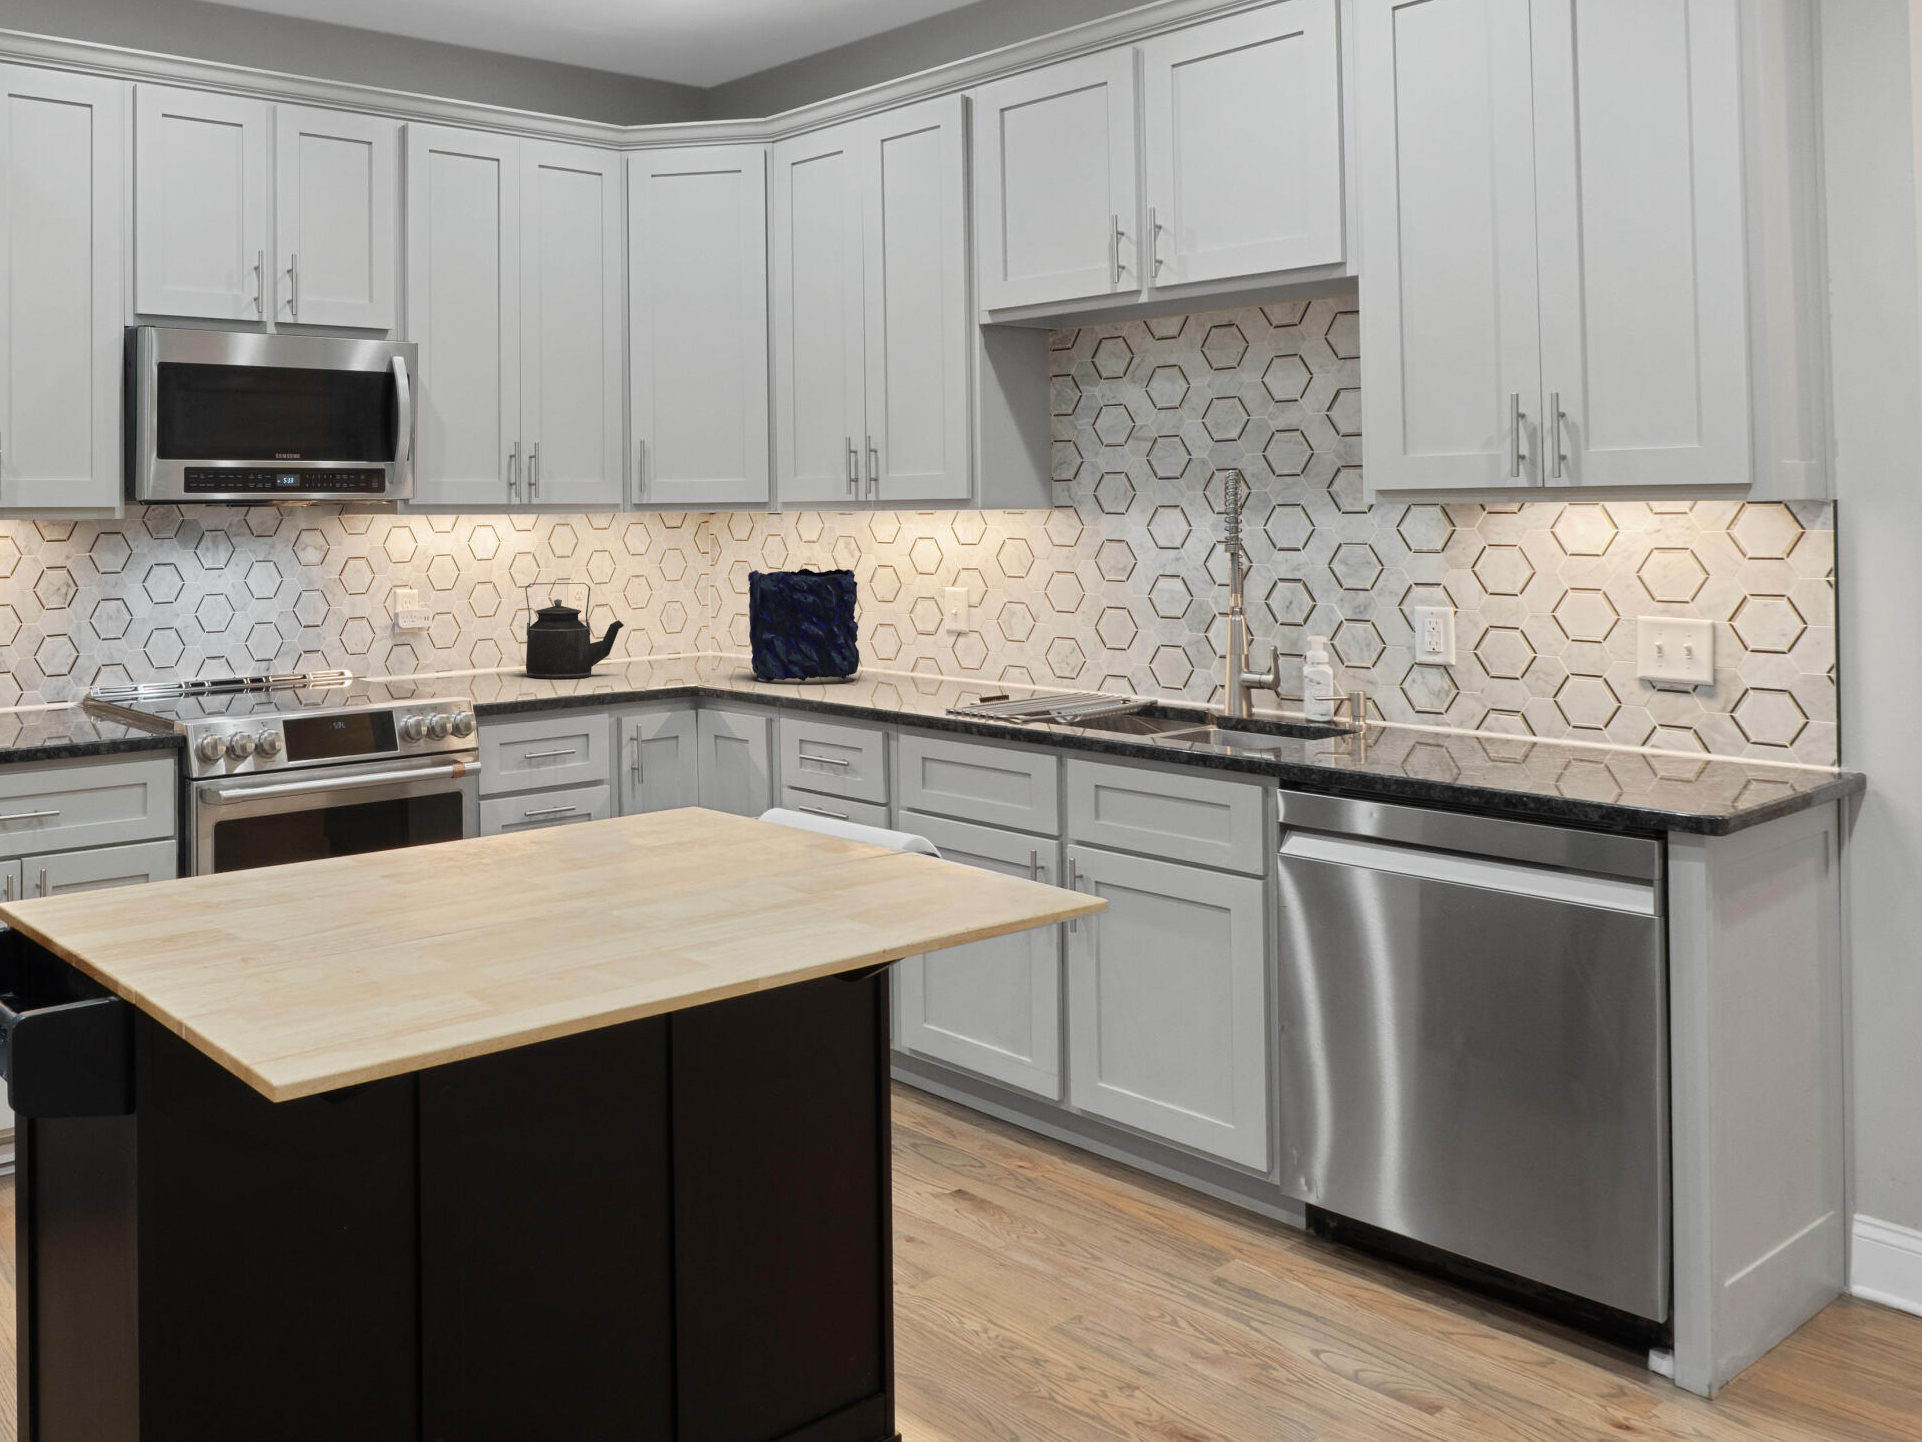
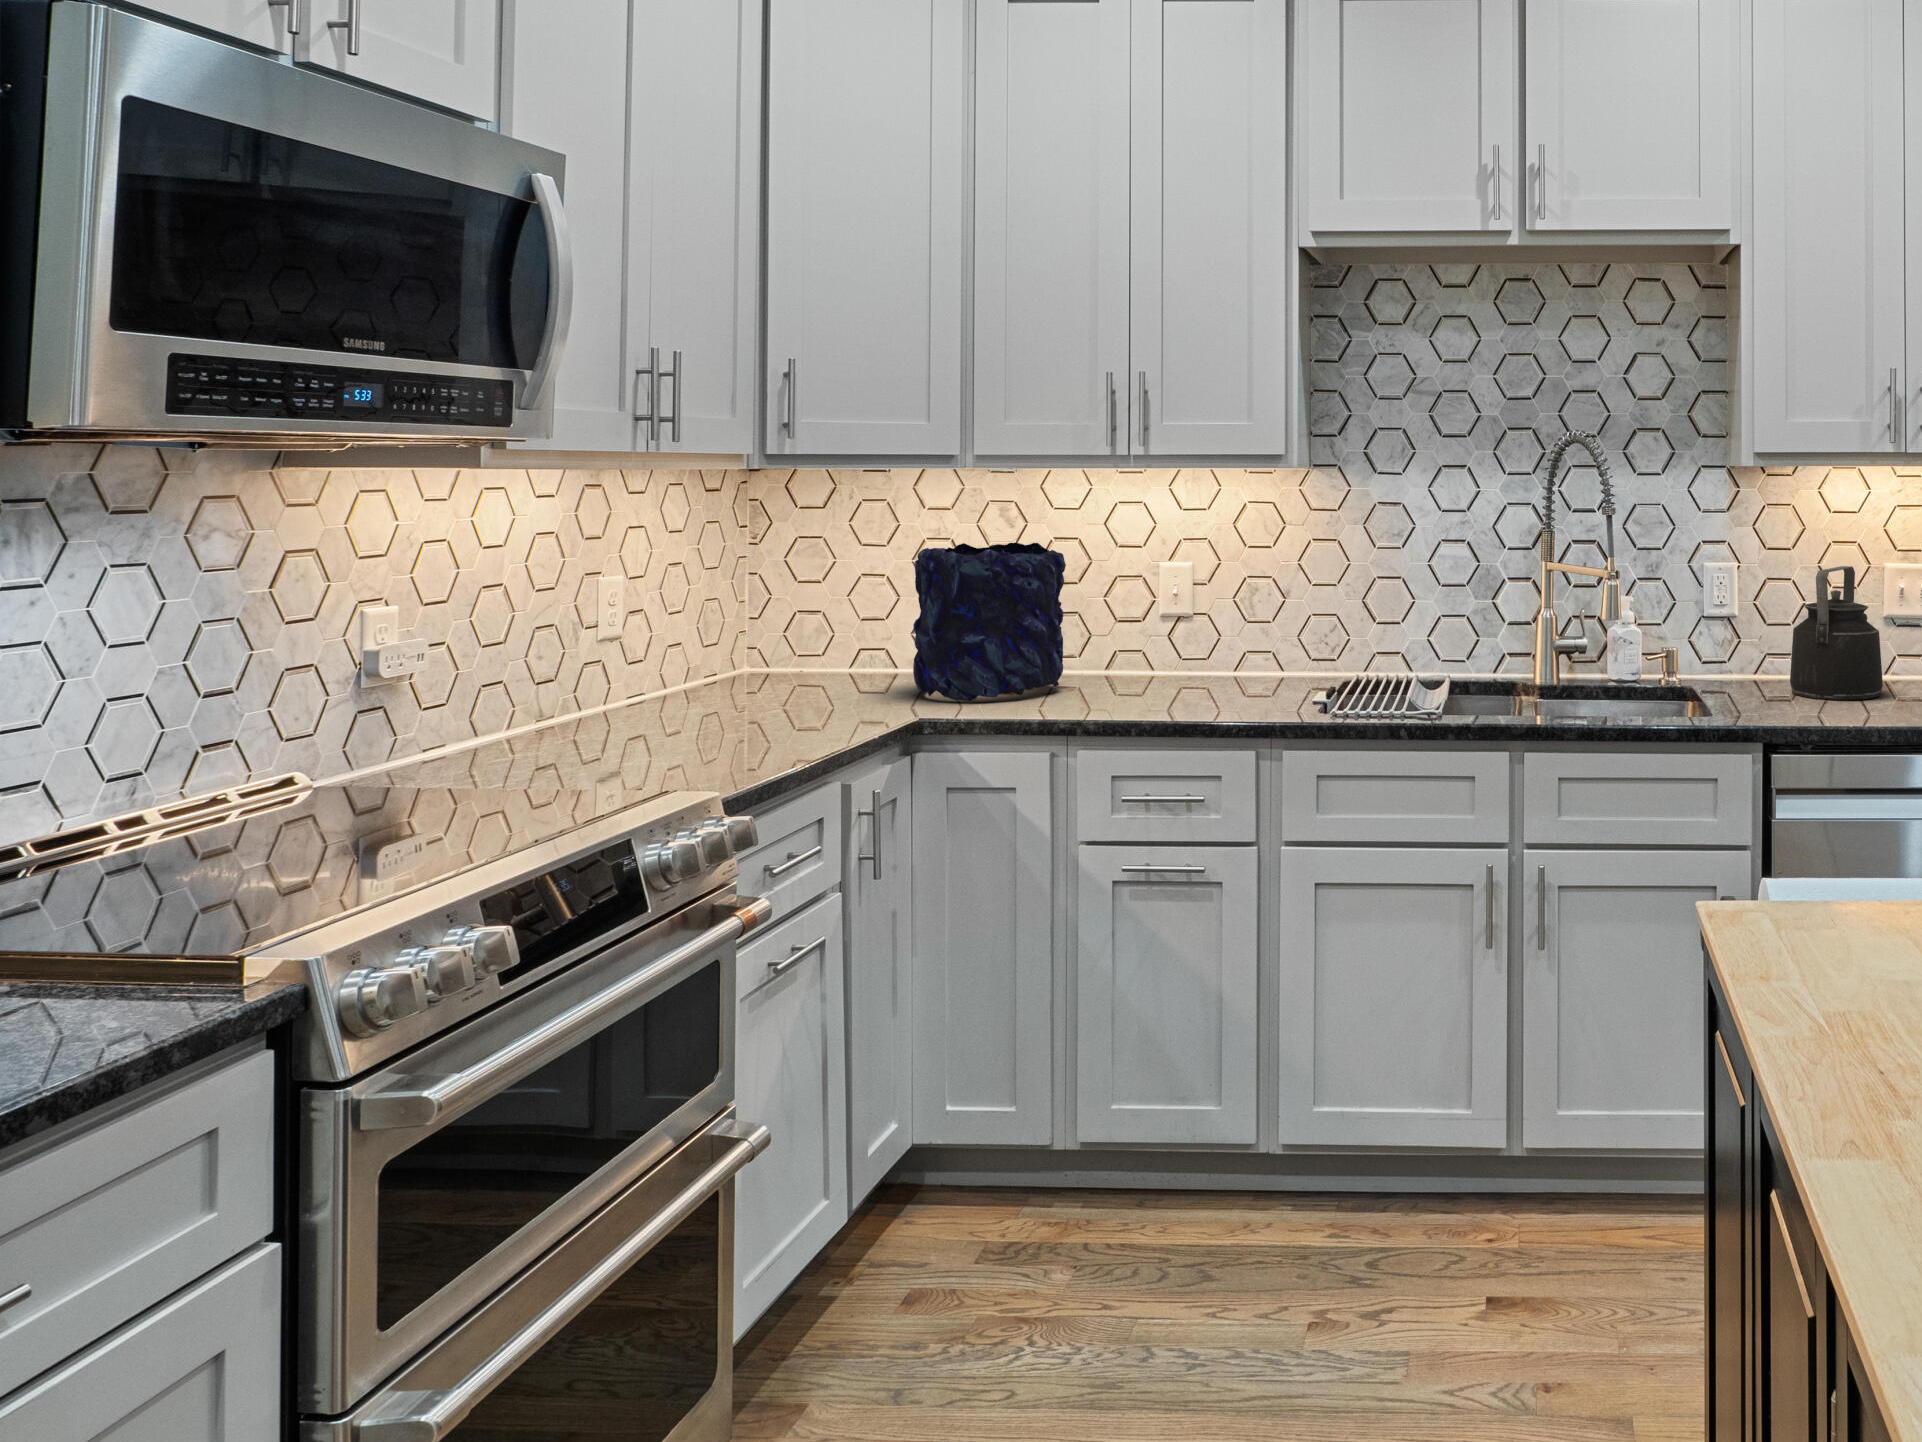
kettle: present [525,583,624,679] -> present [1790,566,1883,700]

